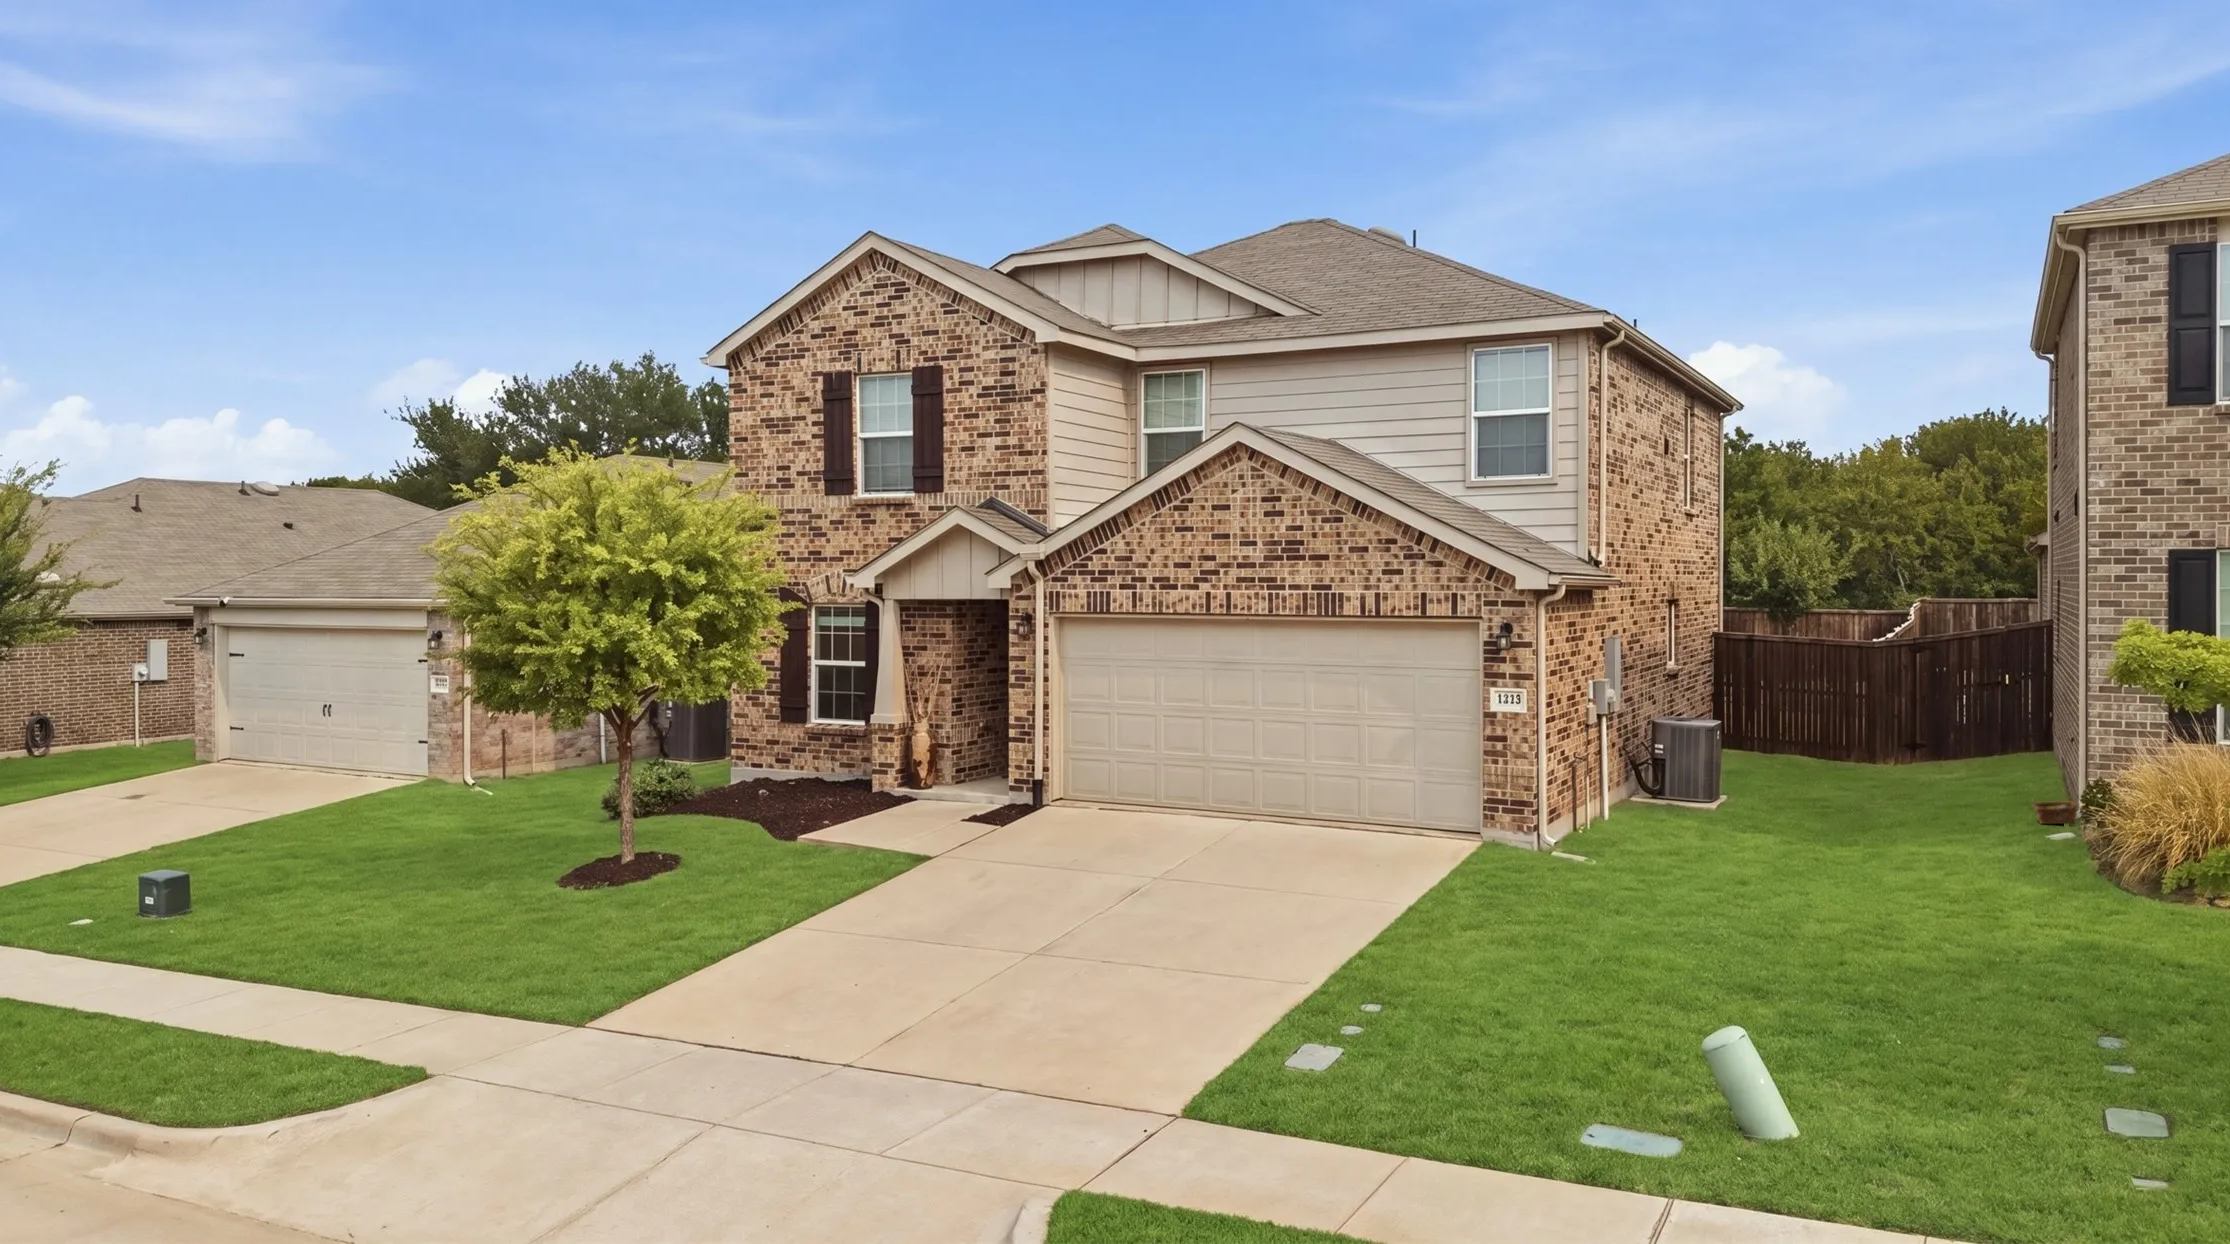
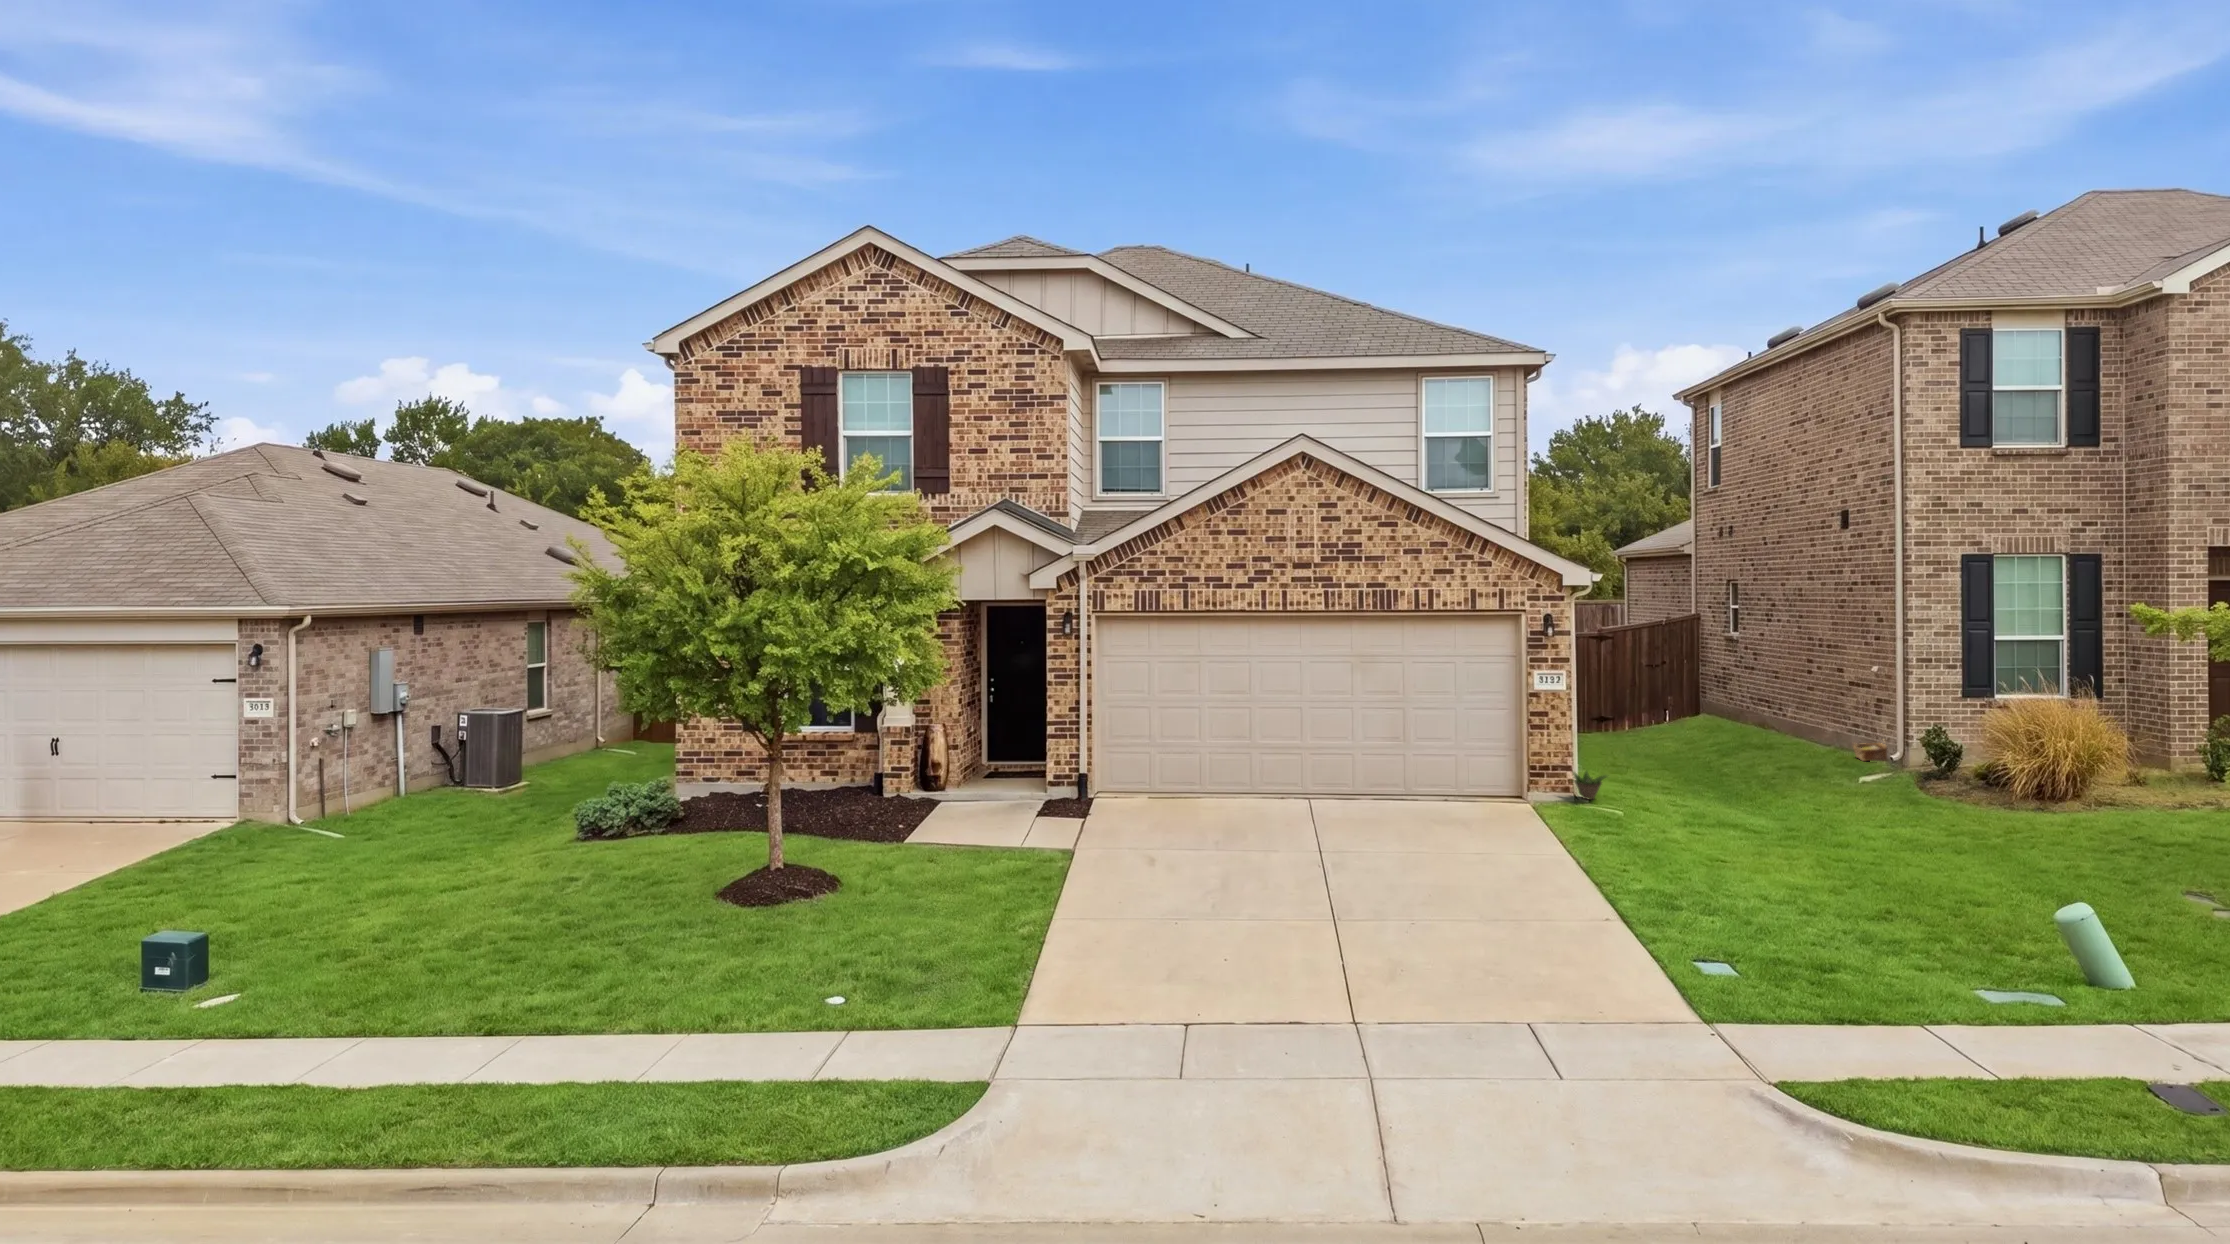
decorative plant: none [1554,810,1610,845] -> present [1572,771,1607,799]

